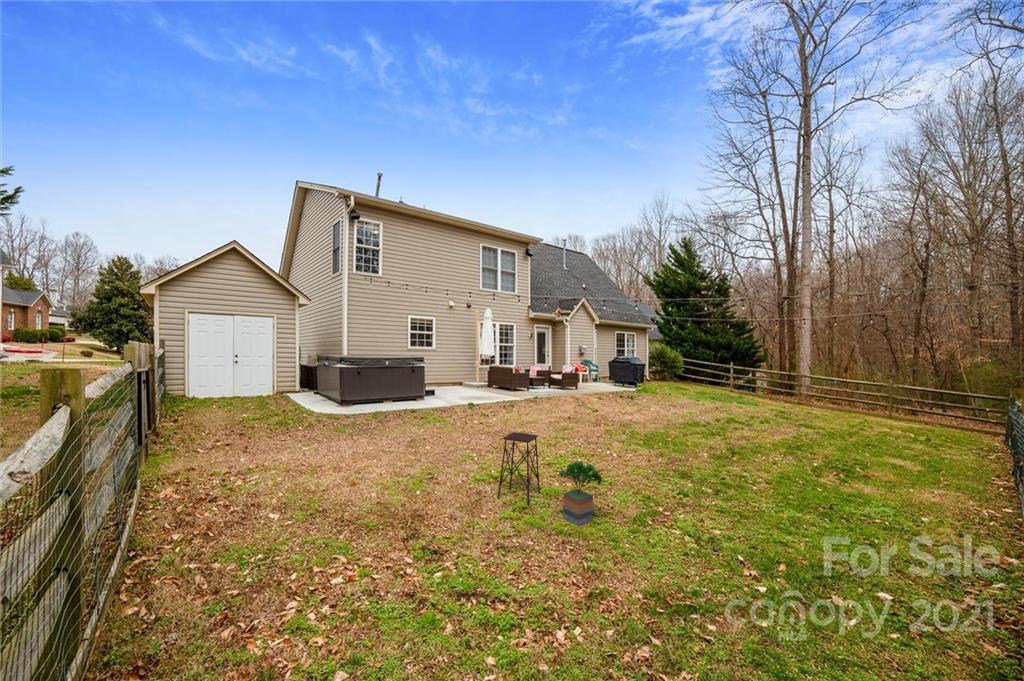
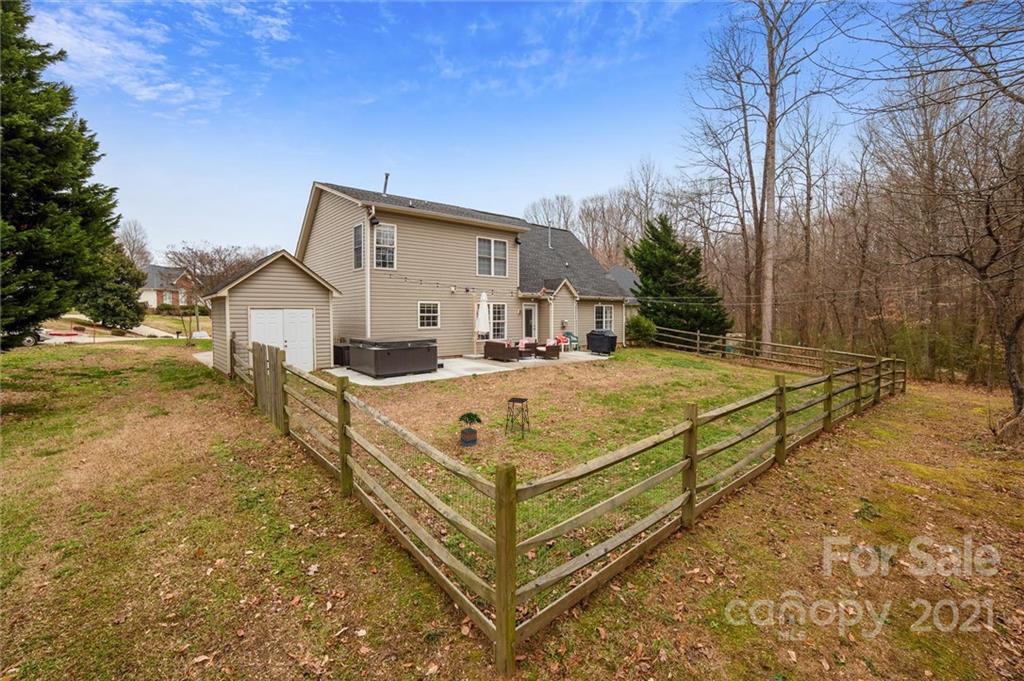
potted tree: present [560,461,603,526] -> present [459,412,482,447]

